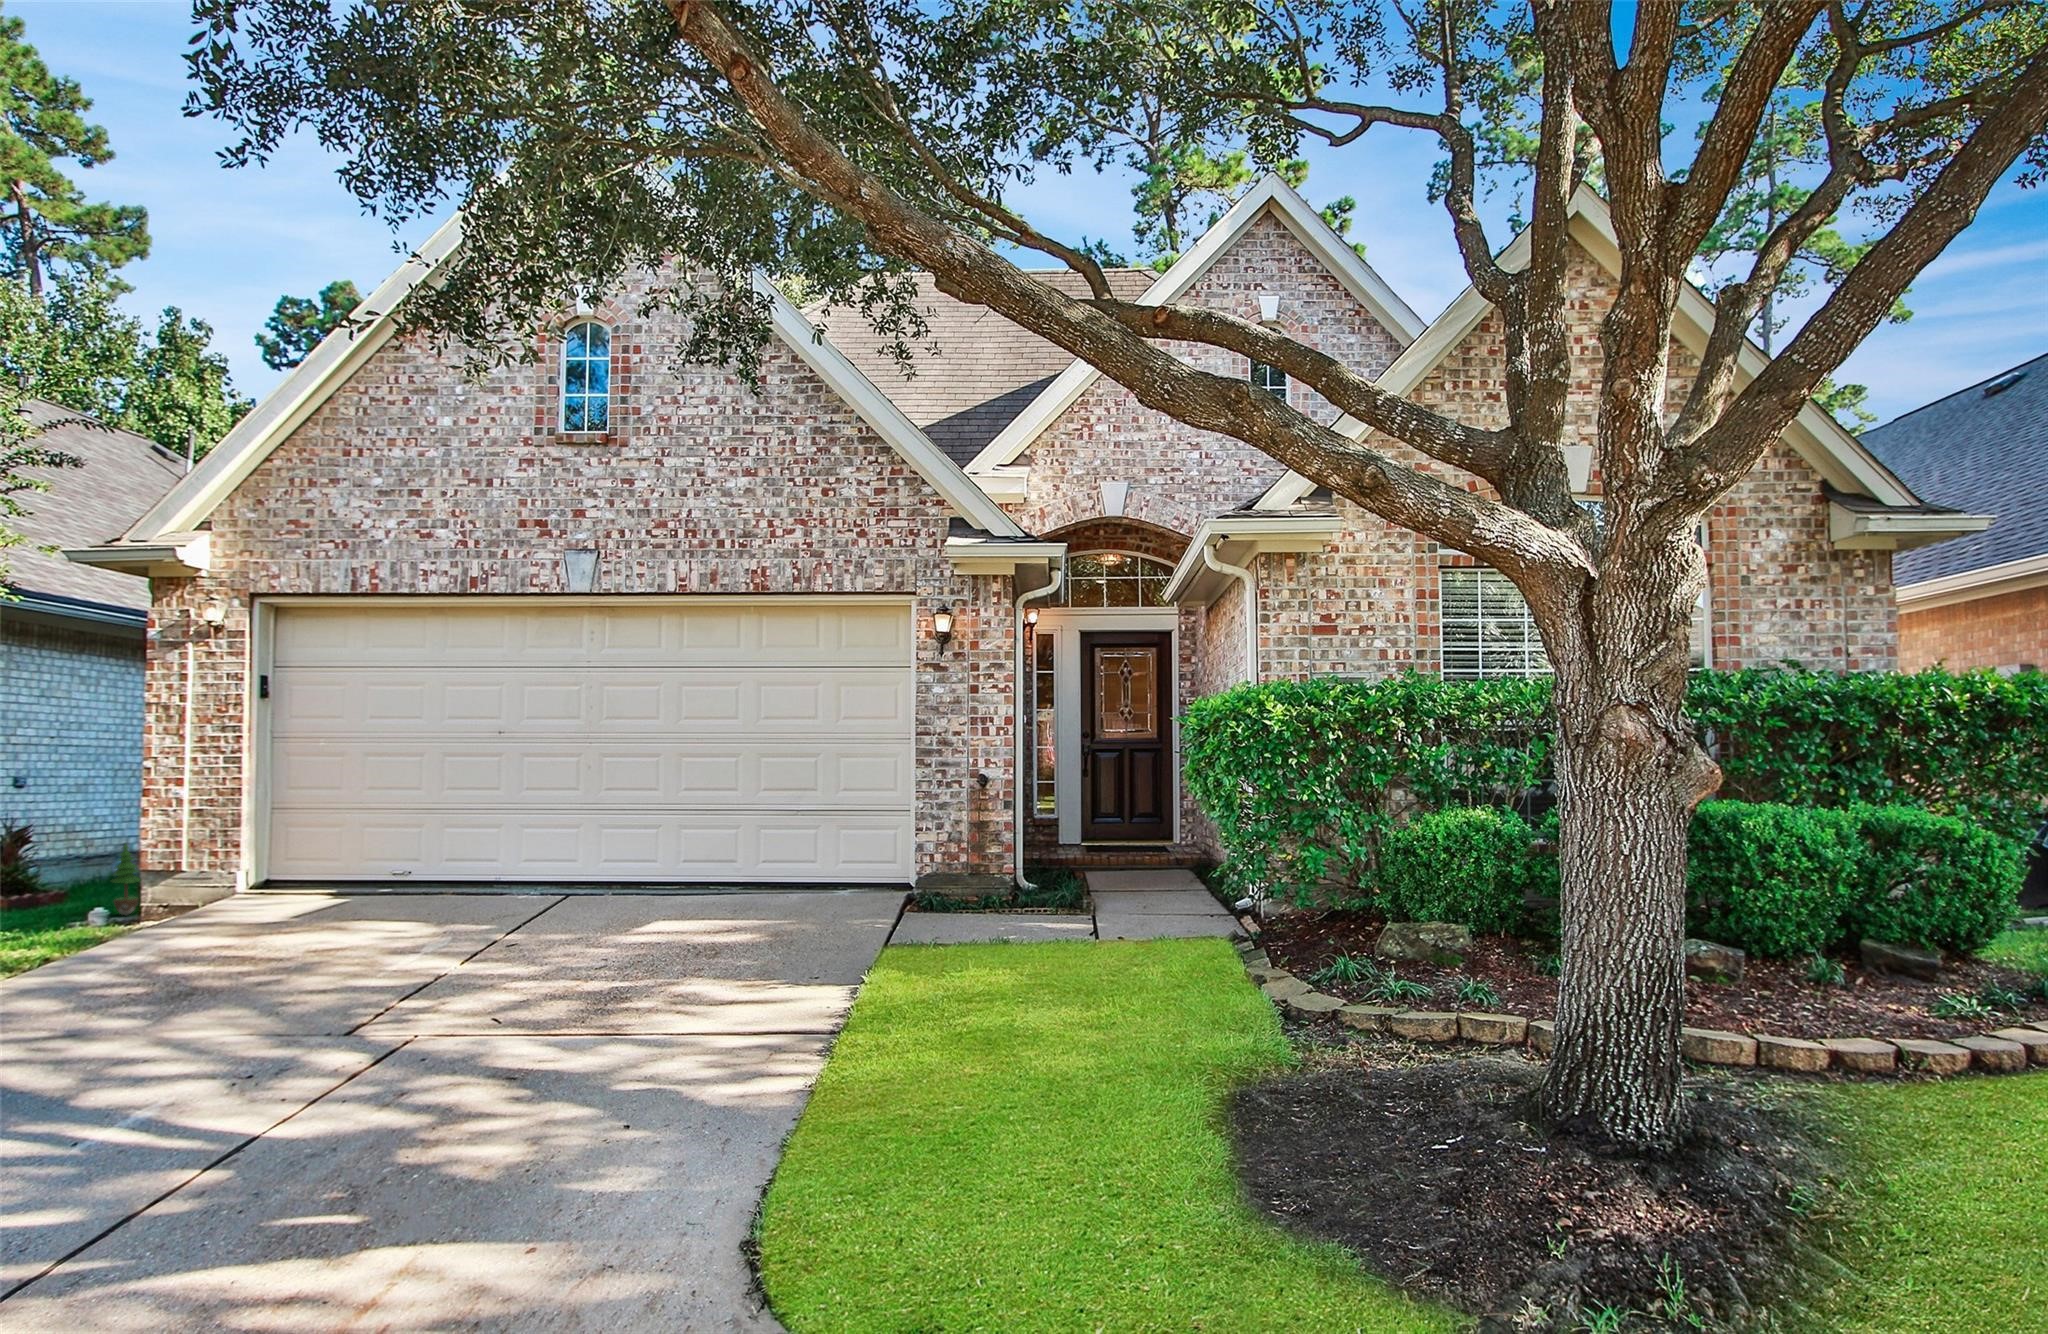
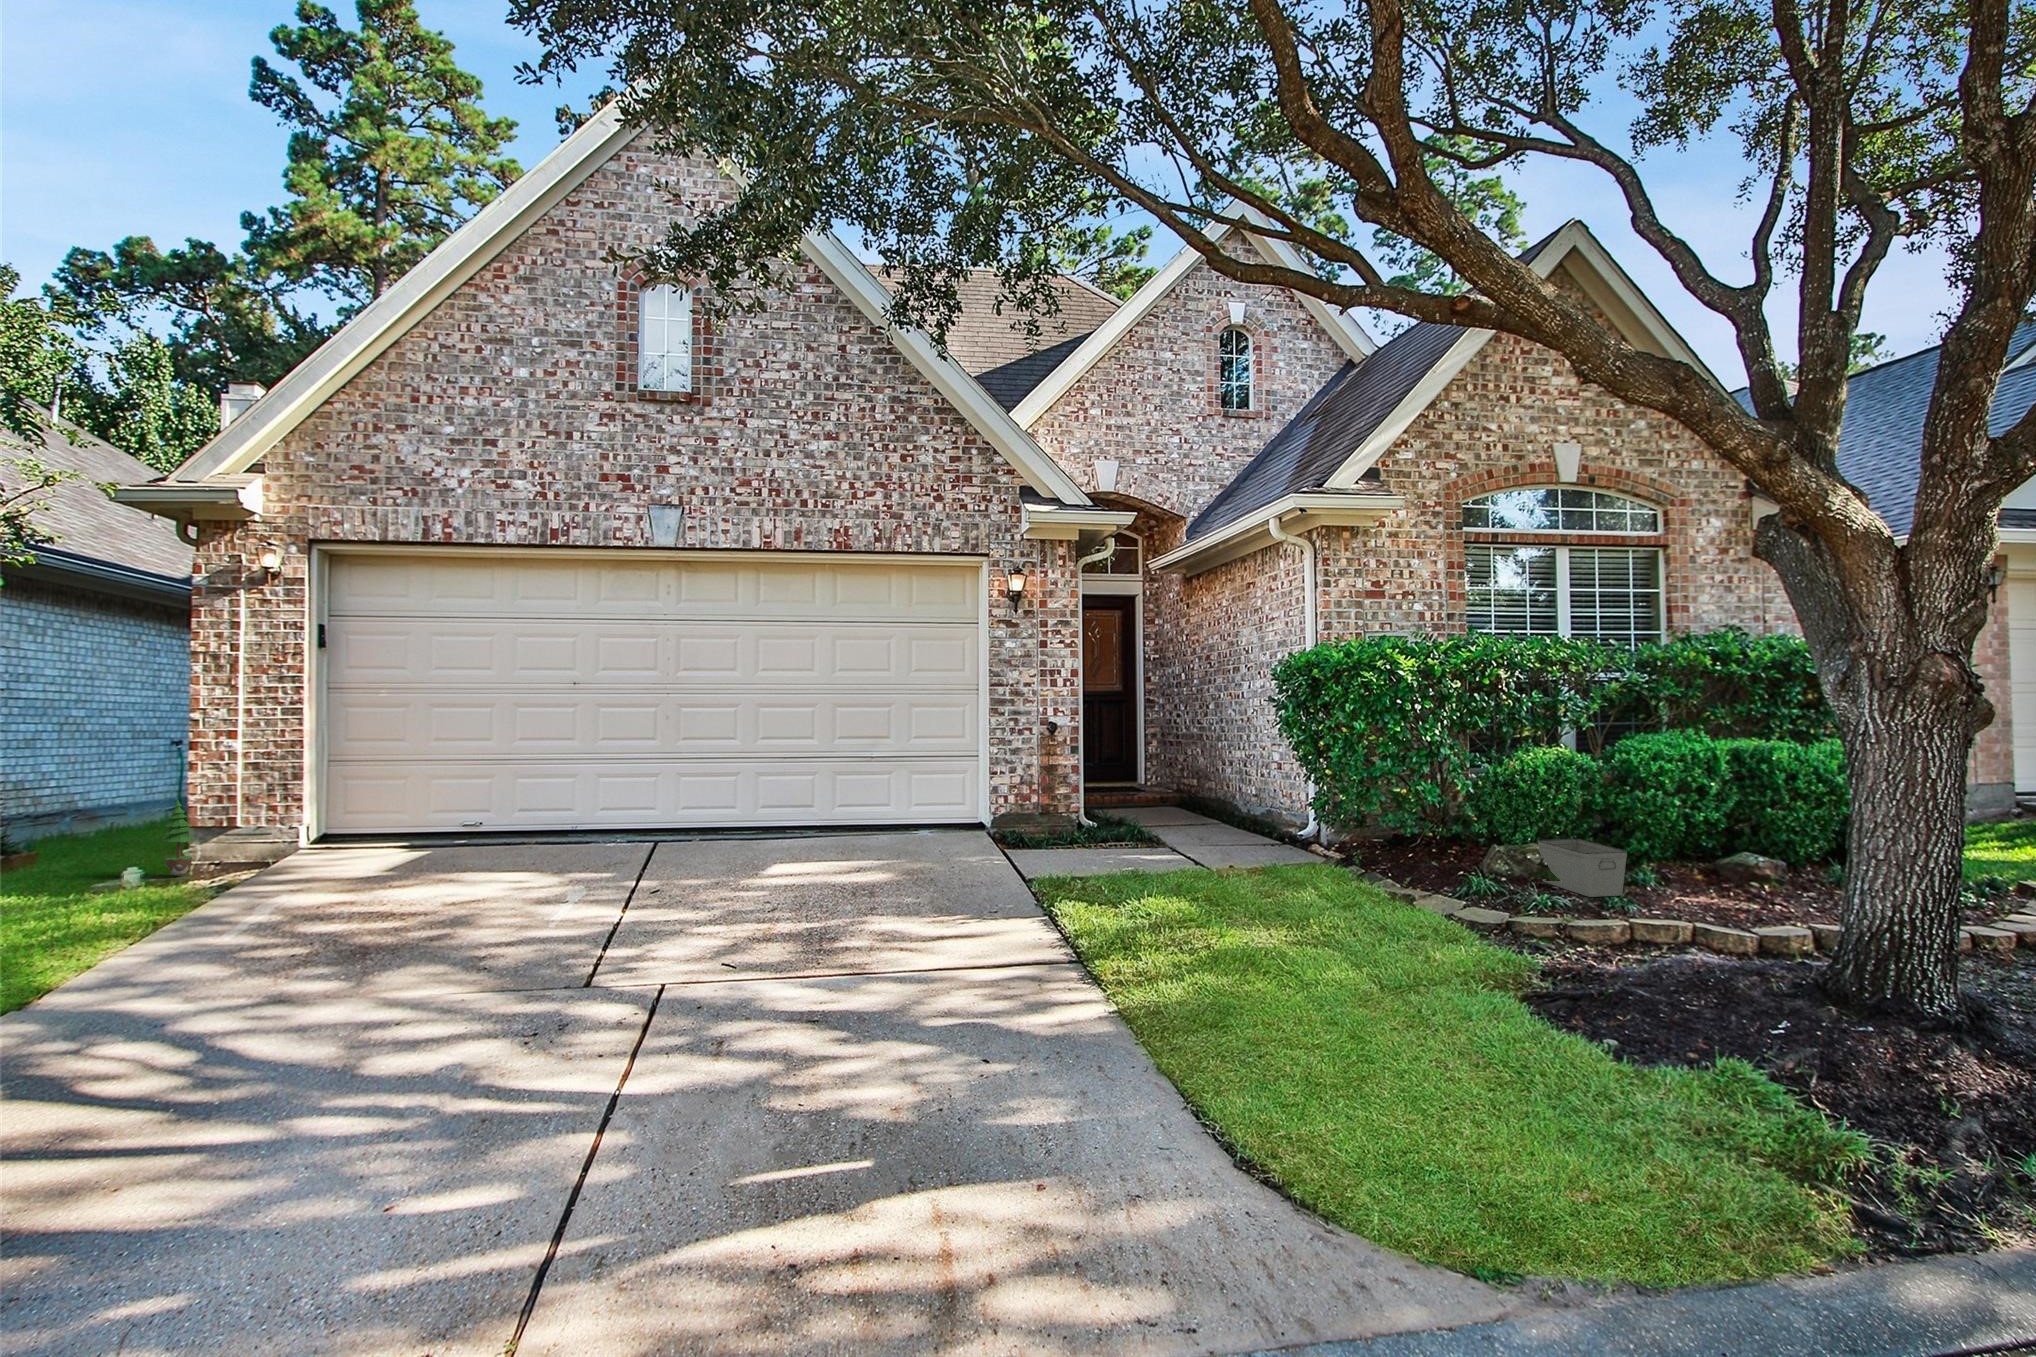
storage bin: none [1451,913,1535,982] -> present [1538,839,1627,897]

